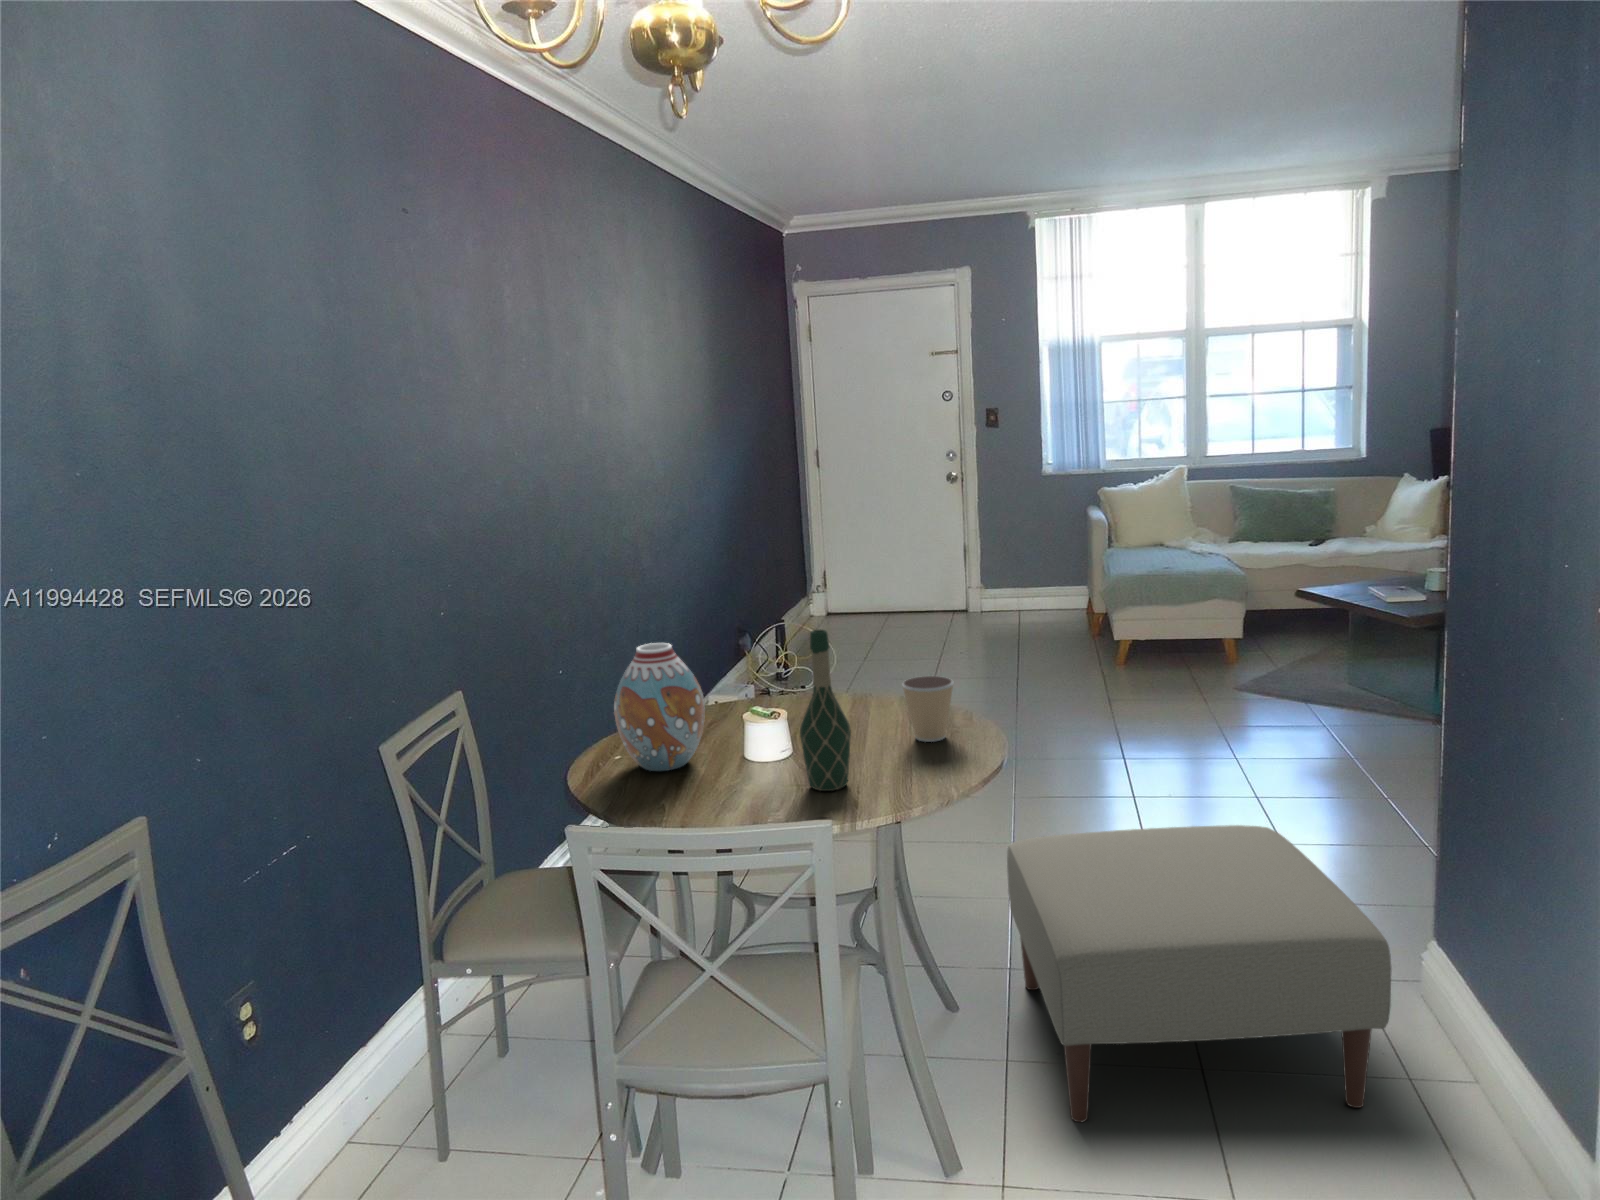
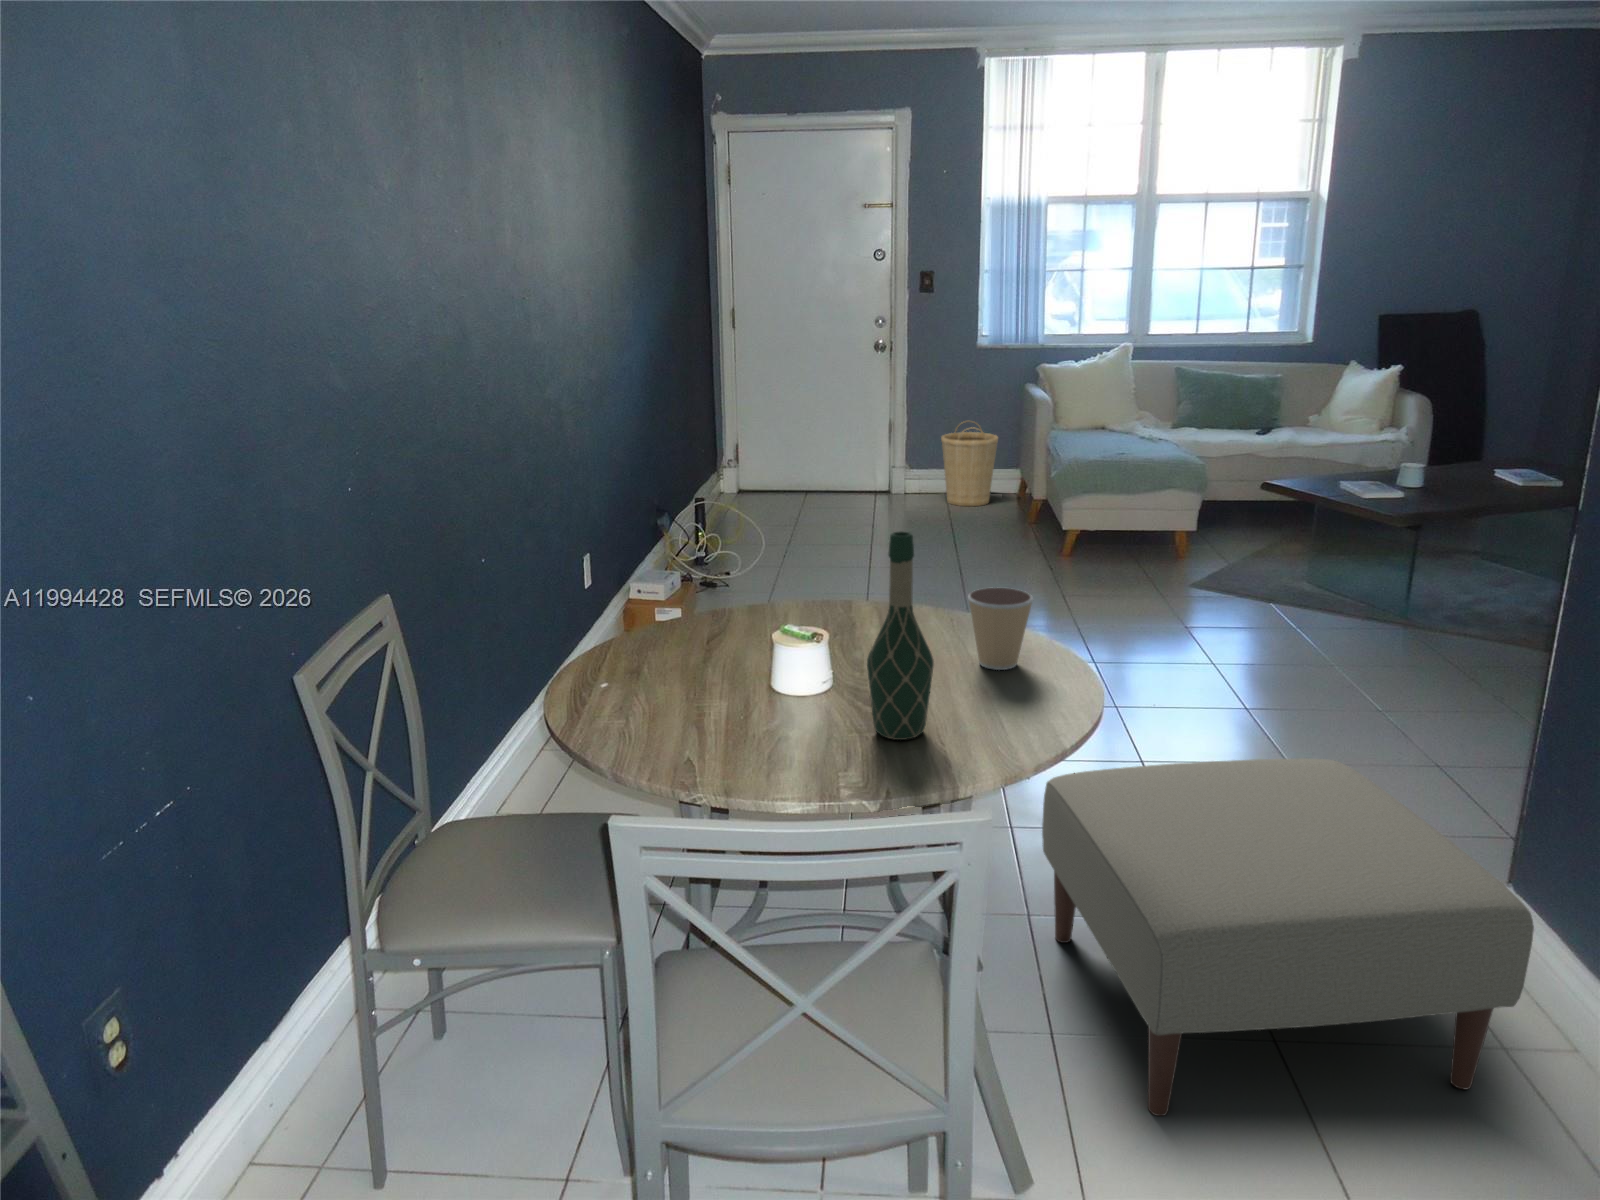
basket: none [1011,543,1065,622] -> present [941,421,998,506]
vase: present [614,643,705,771] -> none [607,540,724,706]

